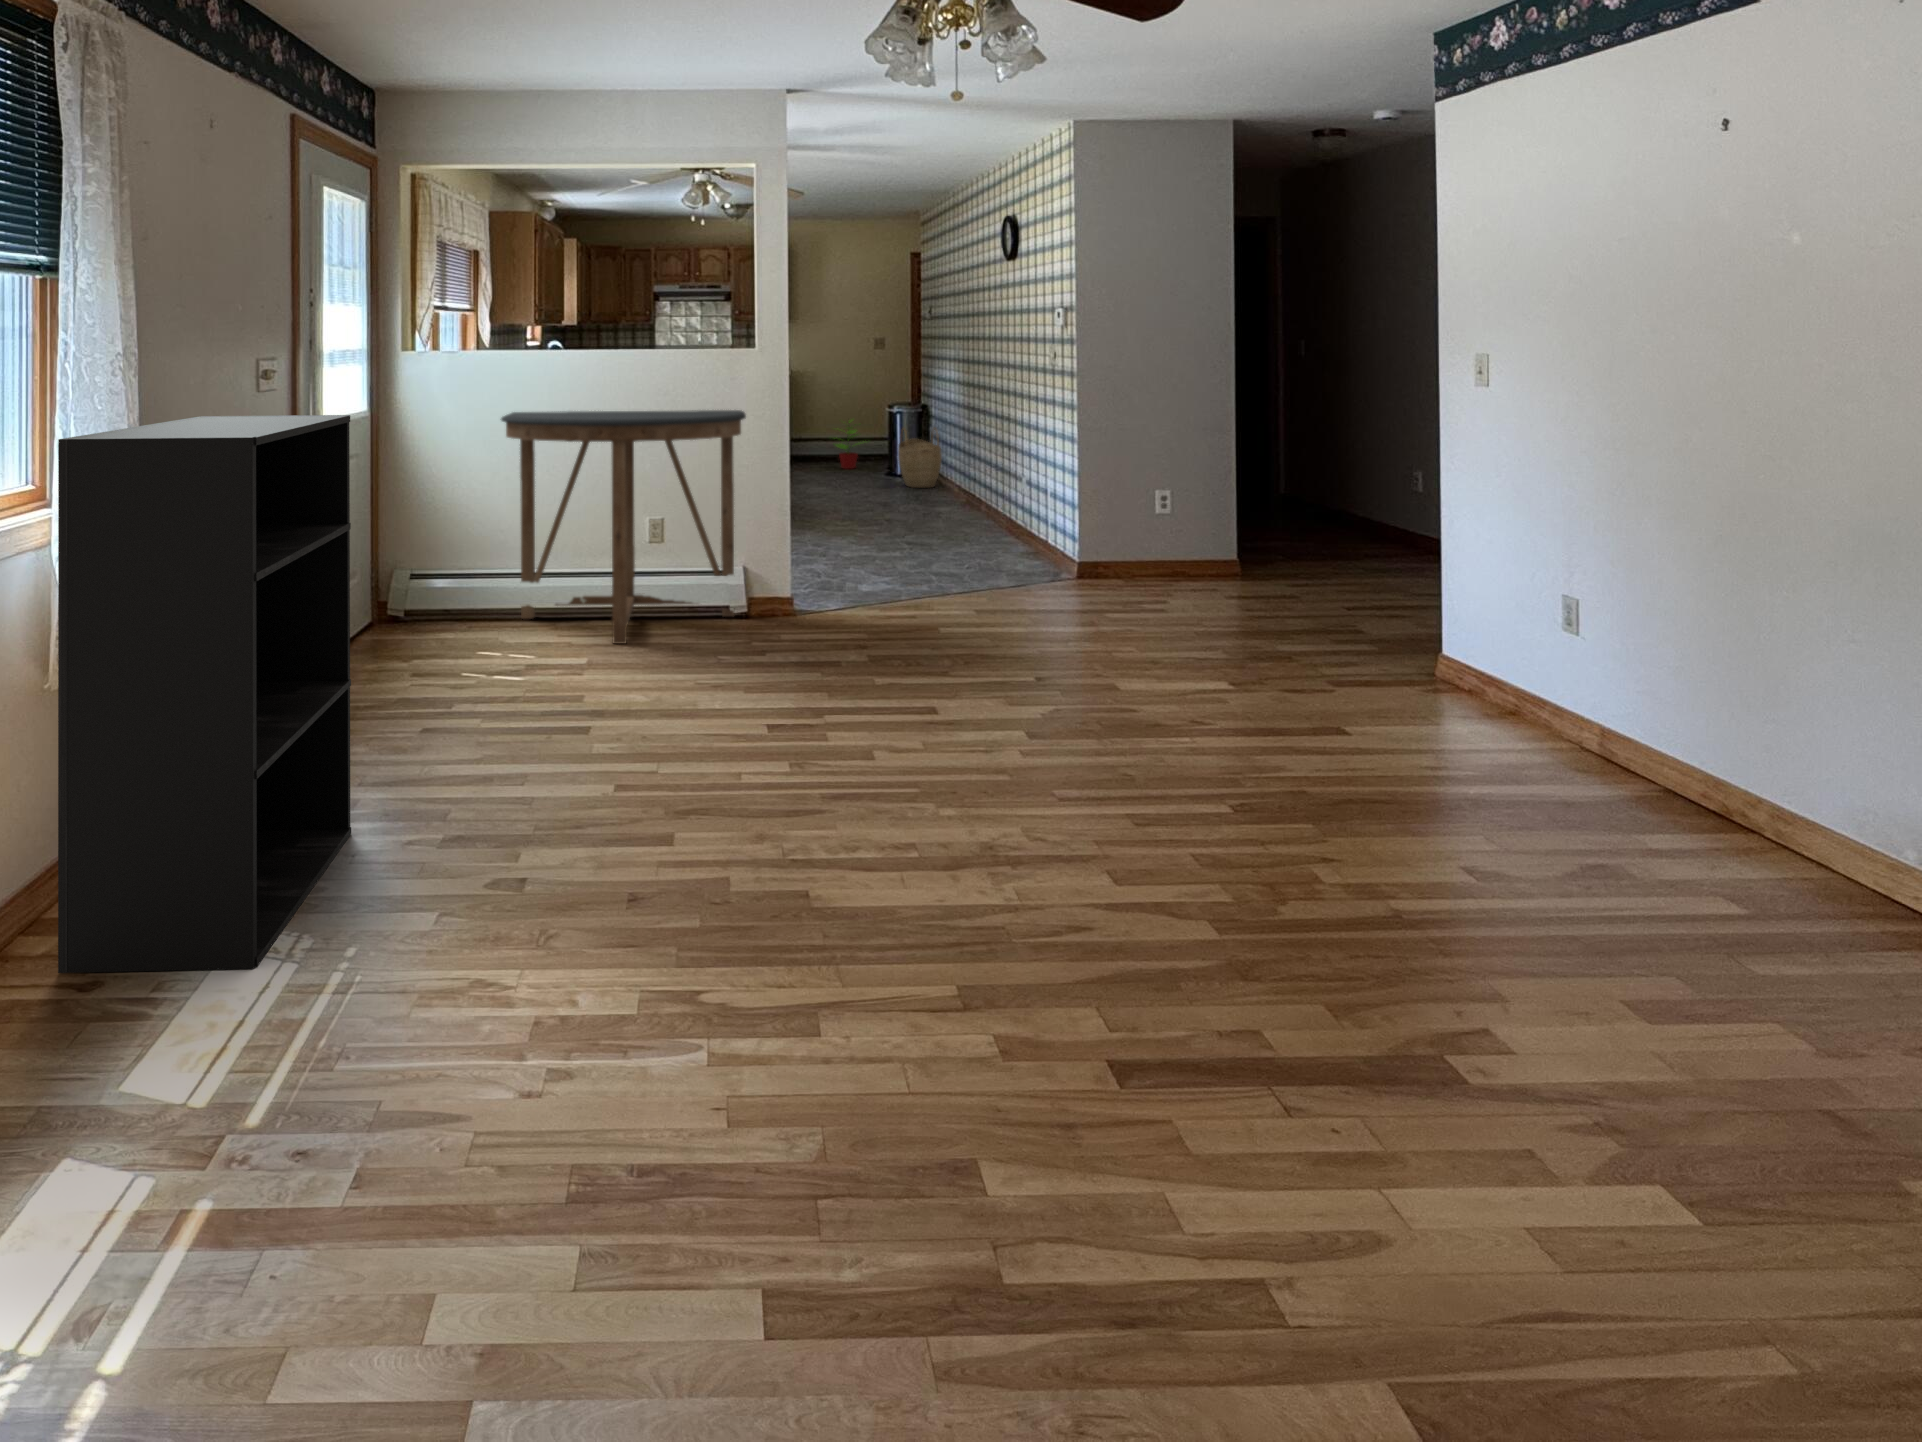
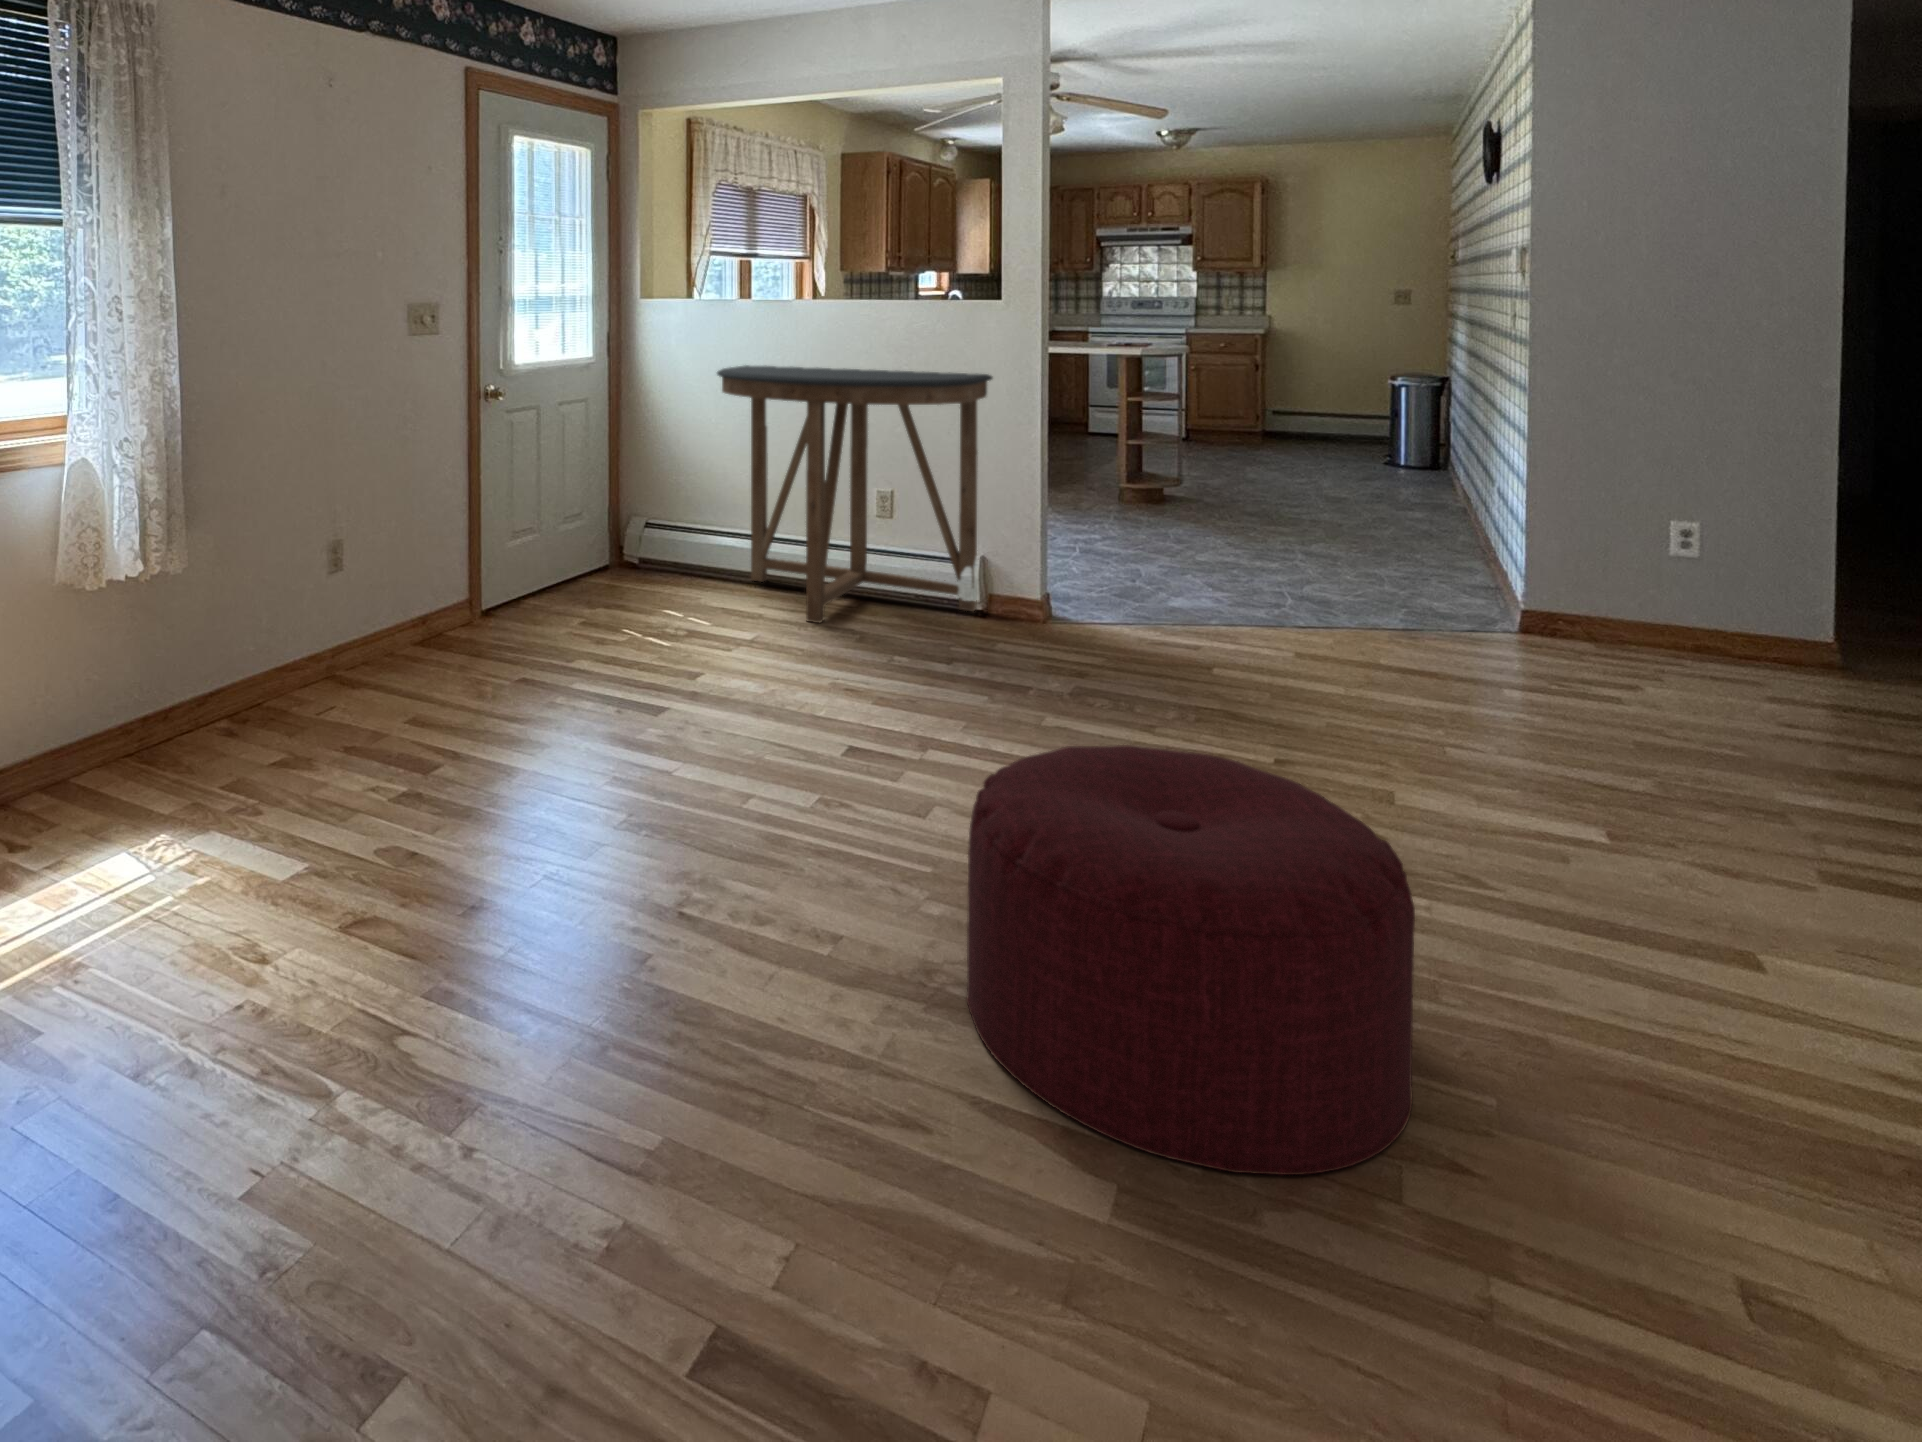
bookshelf: present [58,415,351,973] -> none [20,356,352,869]
potted plant: present [833,420,858,469] -> none [1307,388,1369,453]
woven basket: present [898,428,942,488] -> none [1381,406,1444,486]
ottoman: none [1006,655,1294,900] -> present [966,745,1415,1175]

